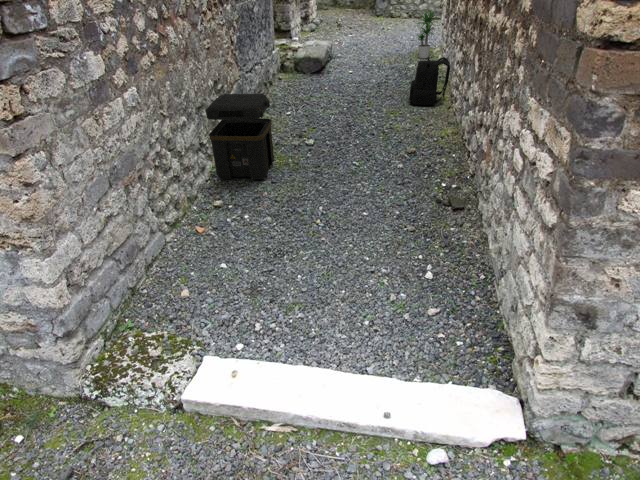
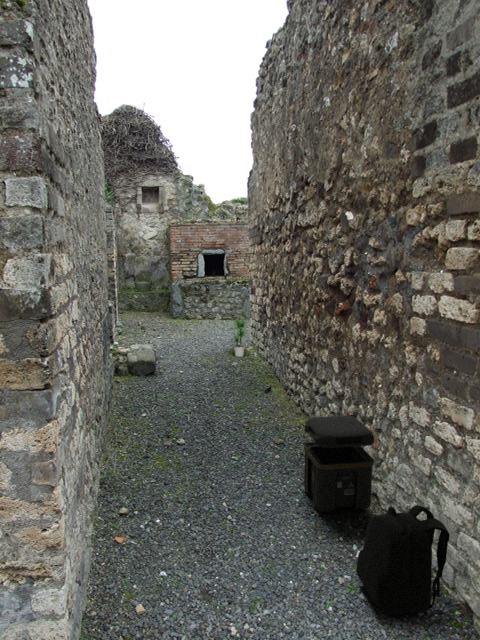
backpack: present [409,57,450,105] -> present [356,505,449,616]
toolbox: present [206,94,274,179] -> present [304,416,374,512]

